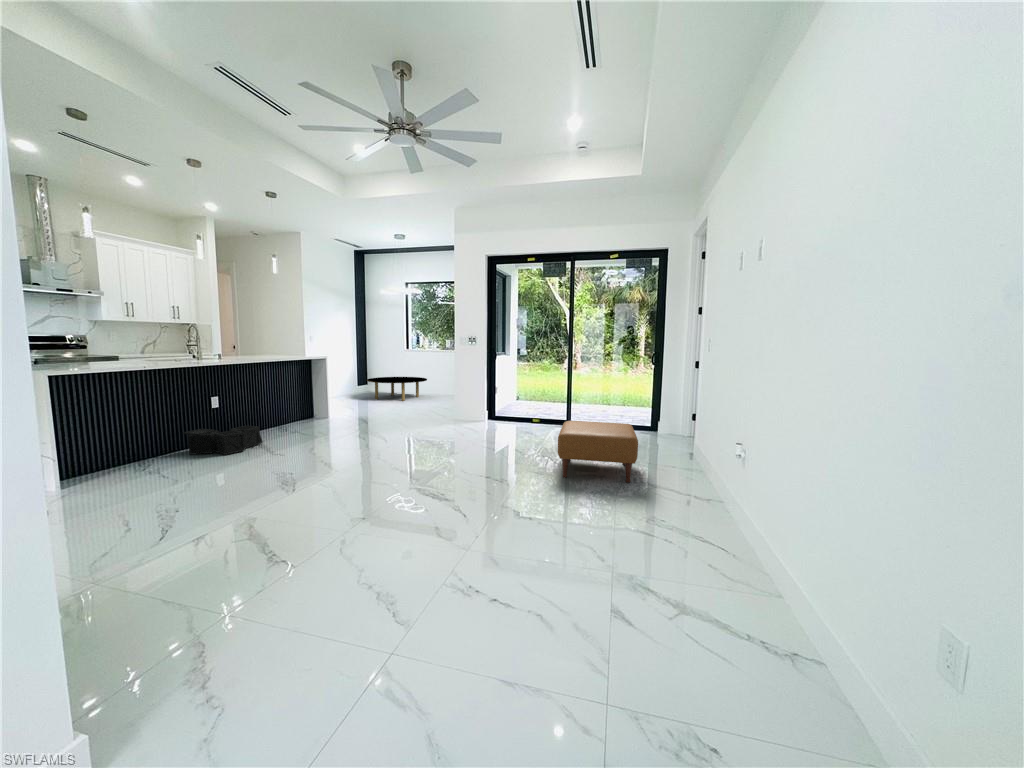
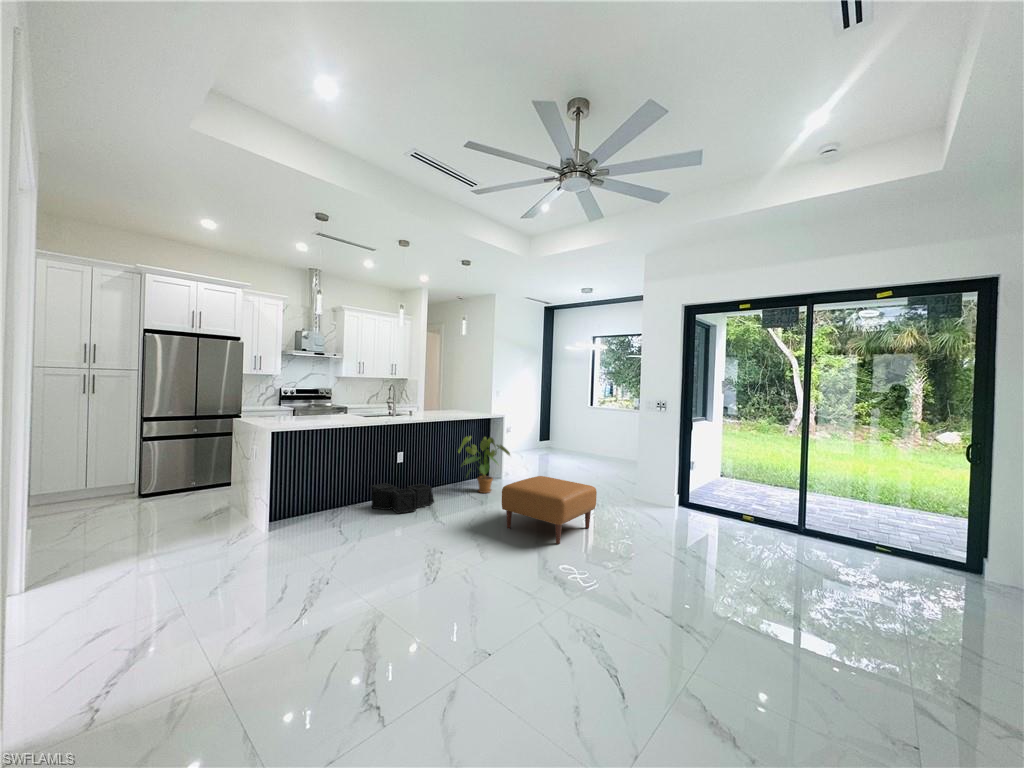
house plant: none [280,377,338,431] -> present [458,436,510,493]
coffee table: present [367,377,427,401] -> none [548,434,612,463]
ottoman: present [558,421,638,483] -> present [502,476,597,544]

